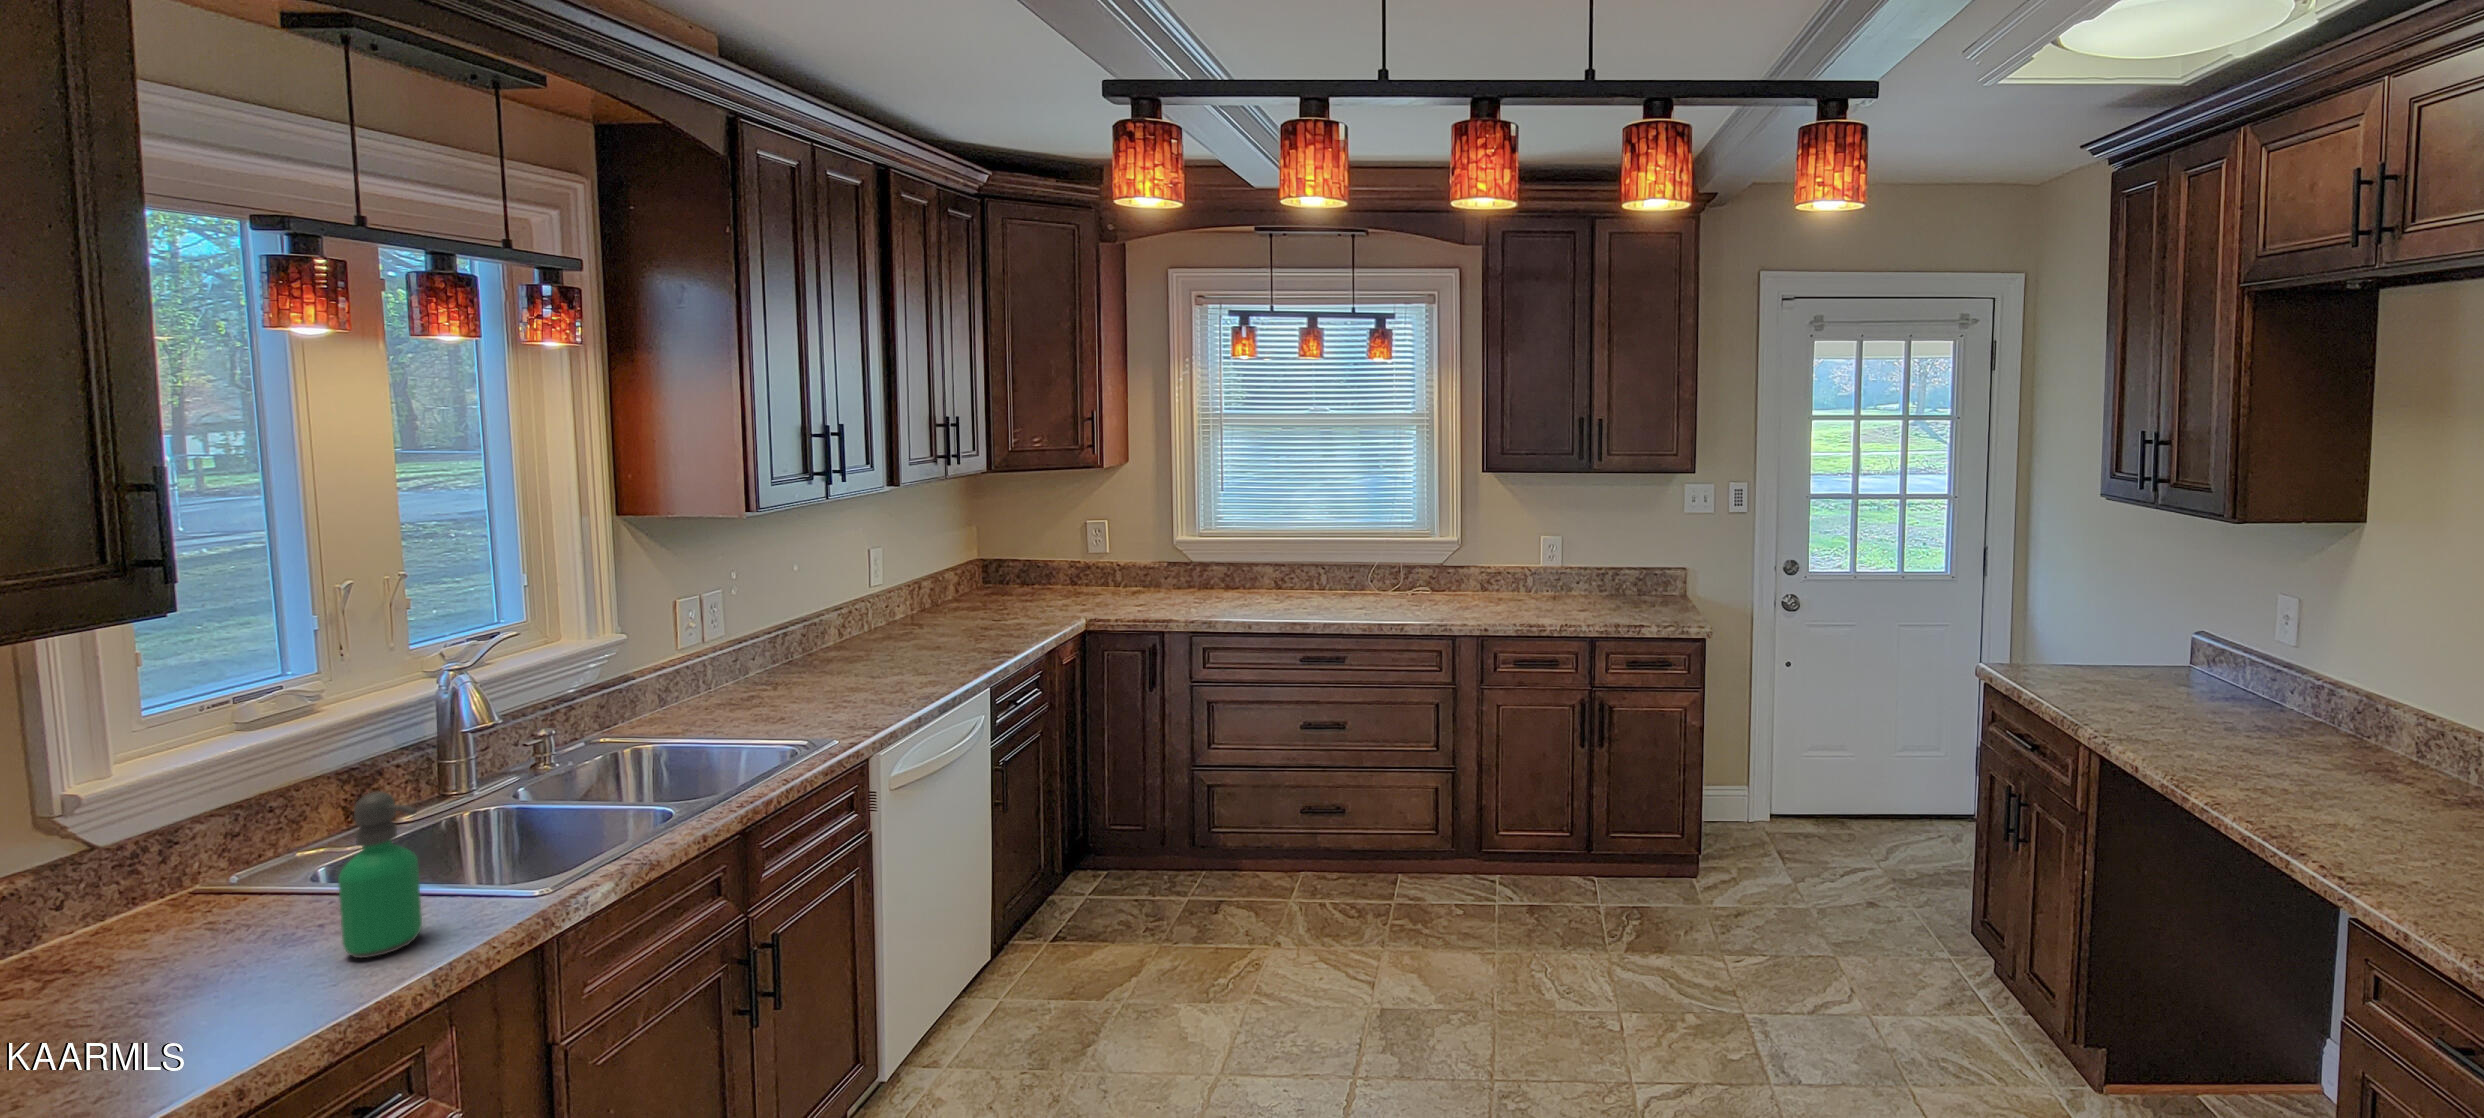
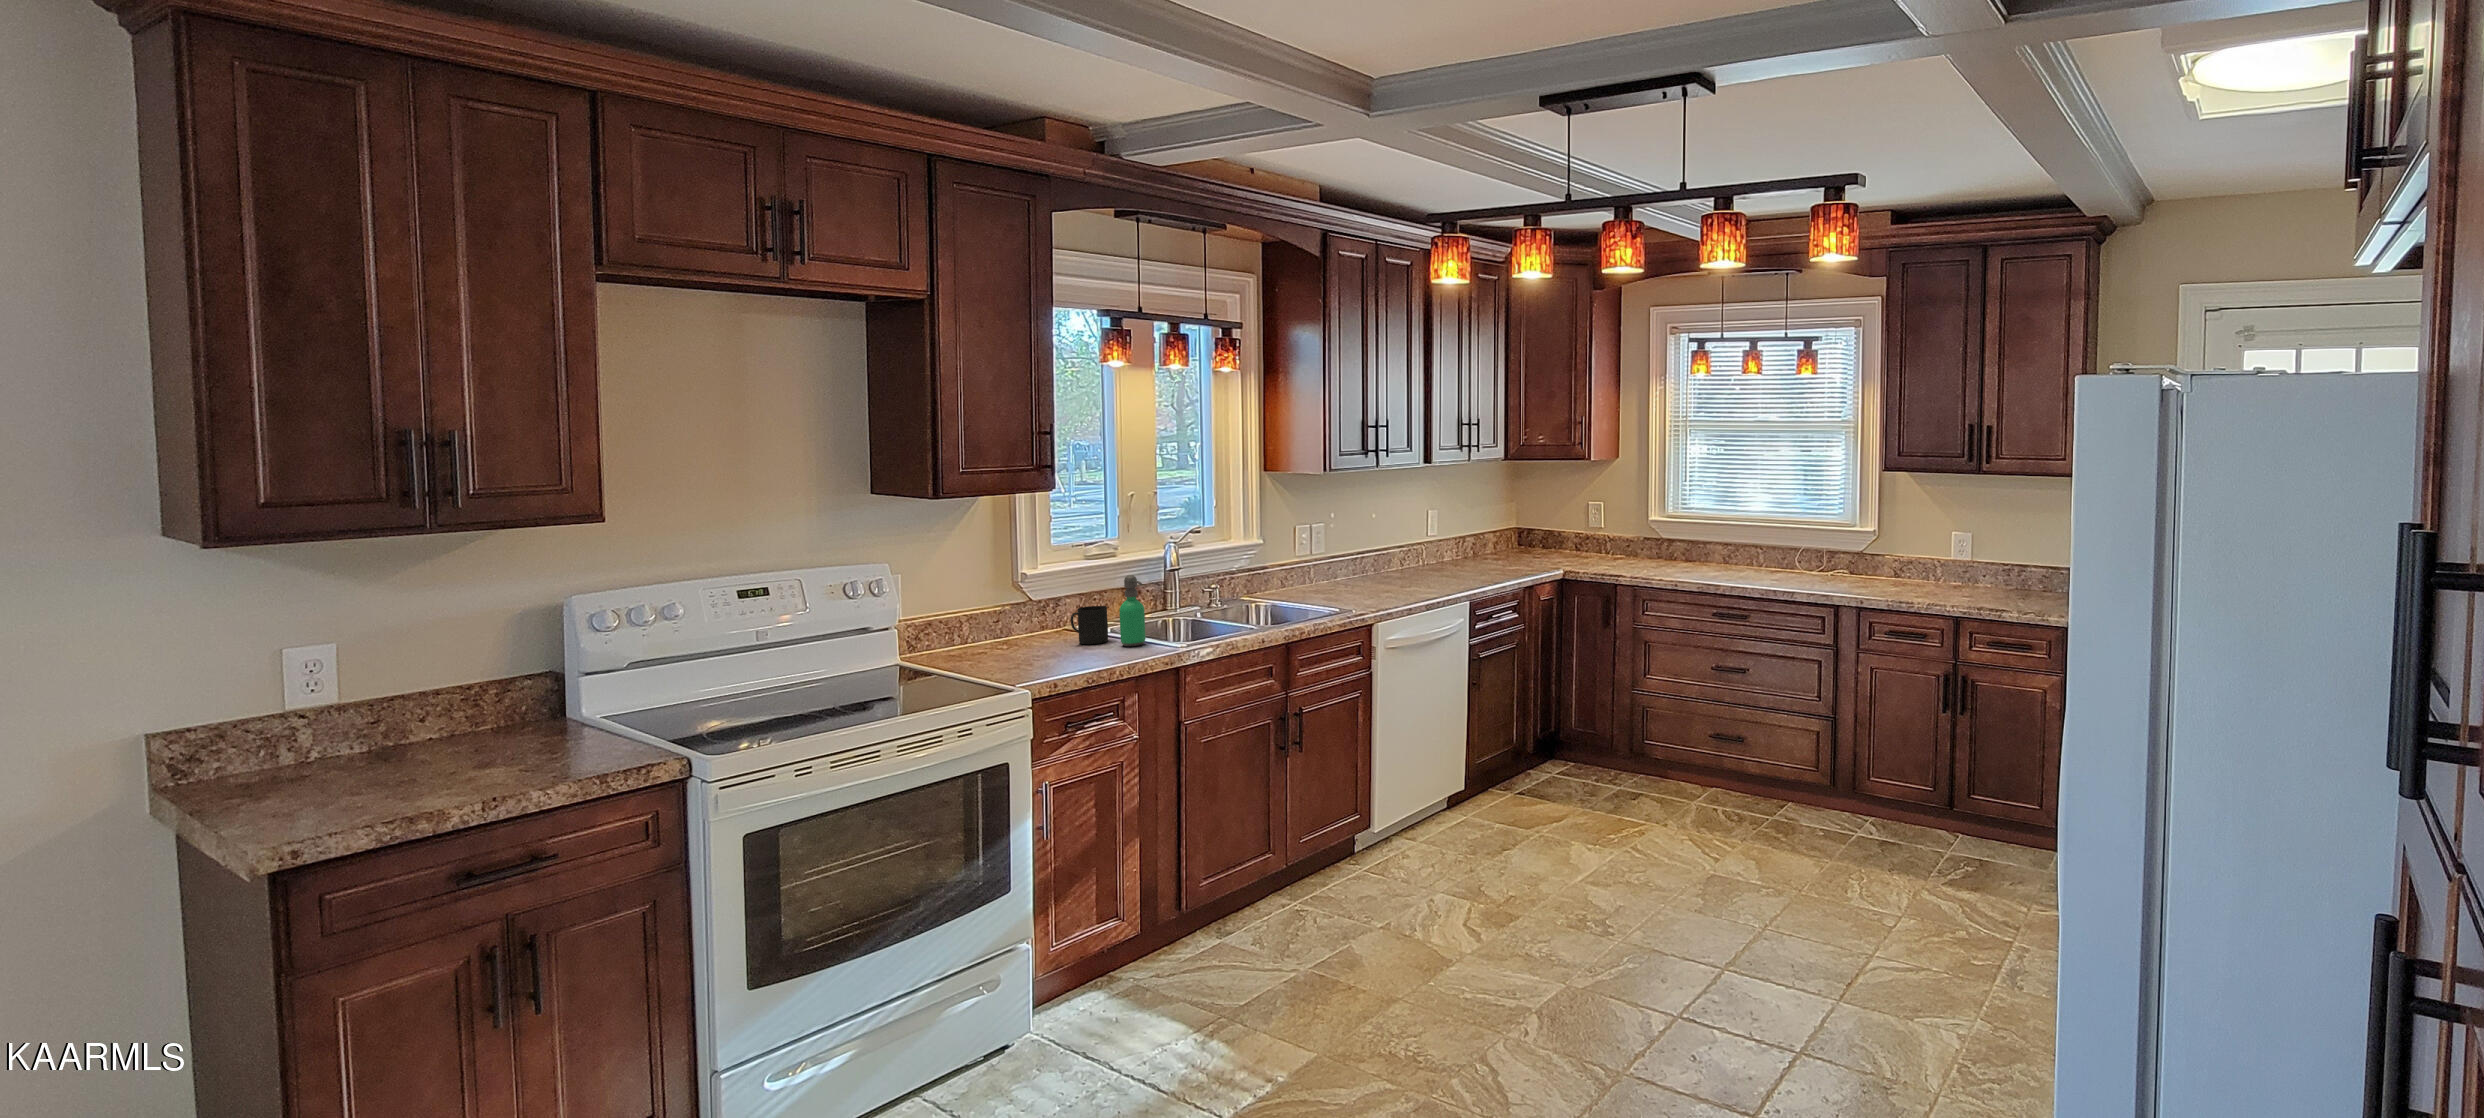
mug: none [159,867,291,977] -> present [1071,606,1108,644]

